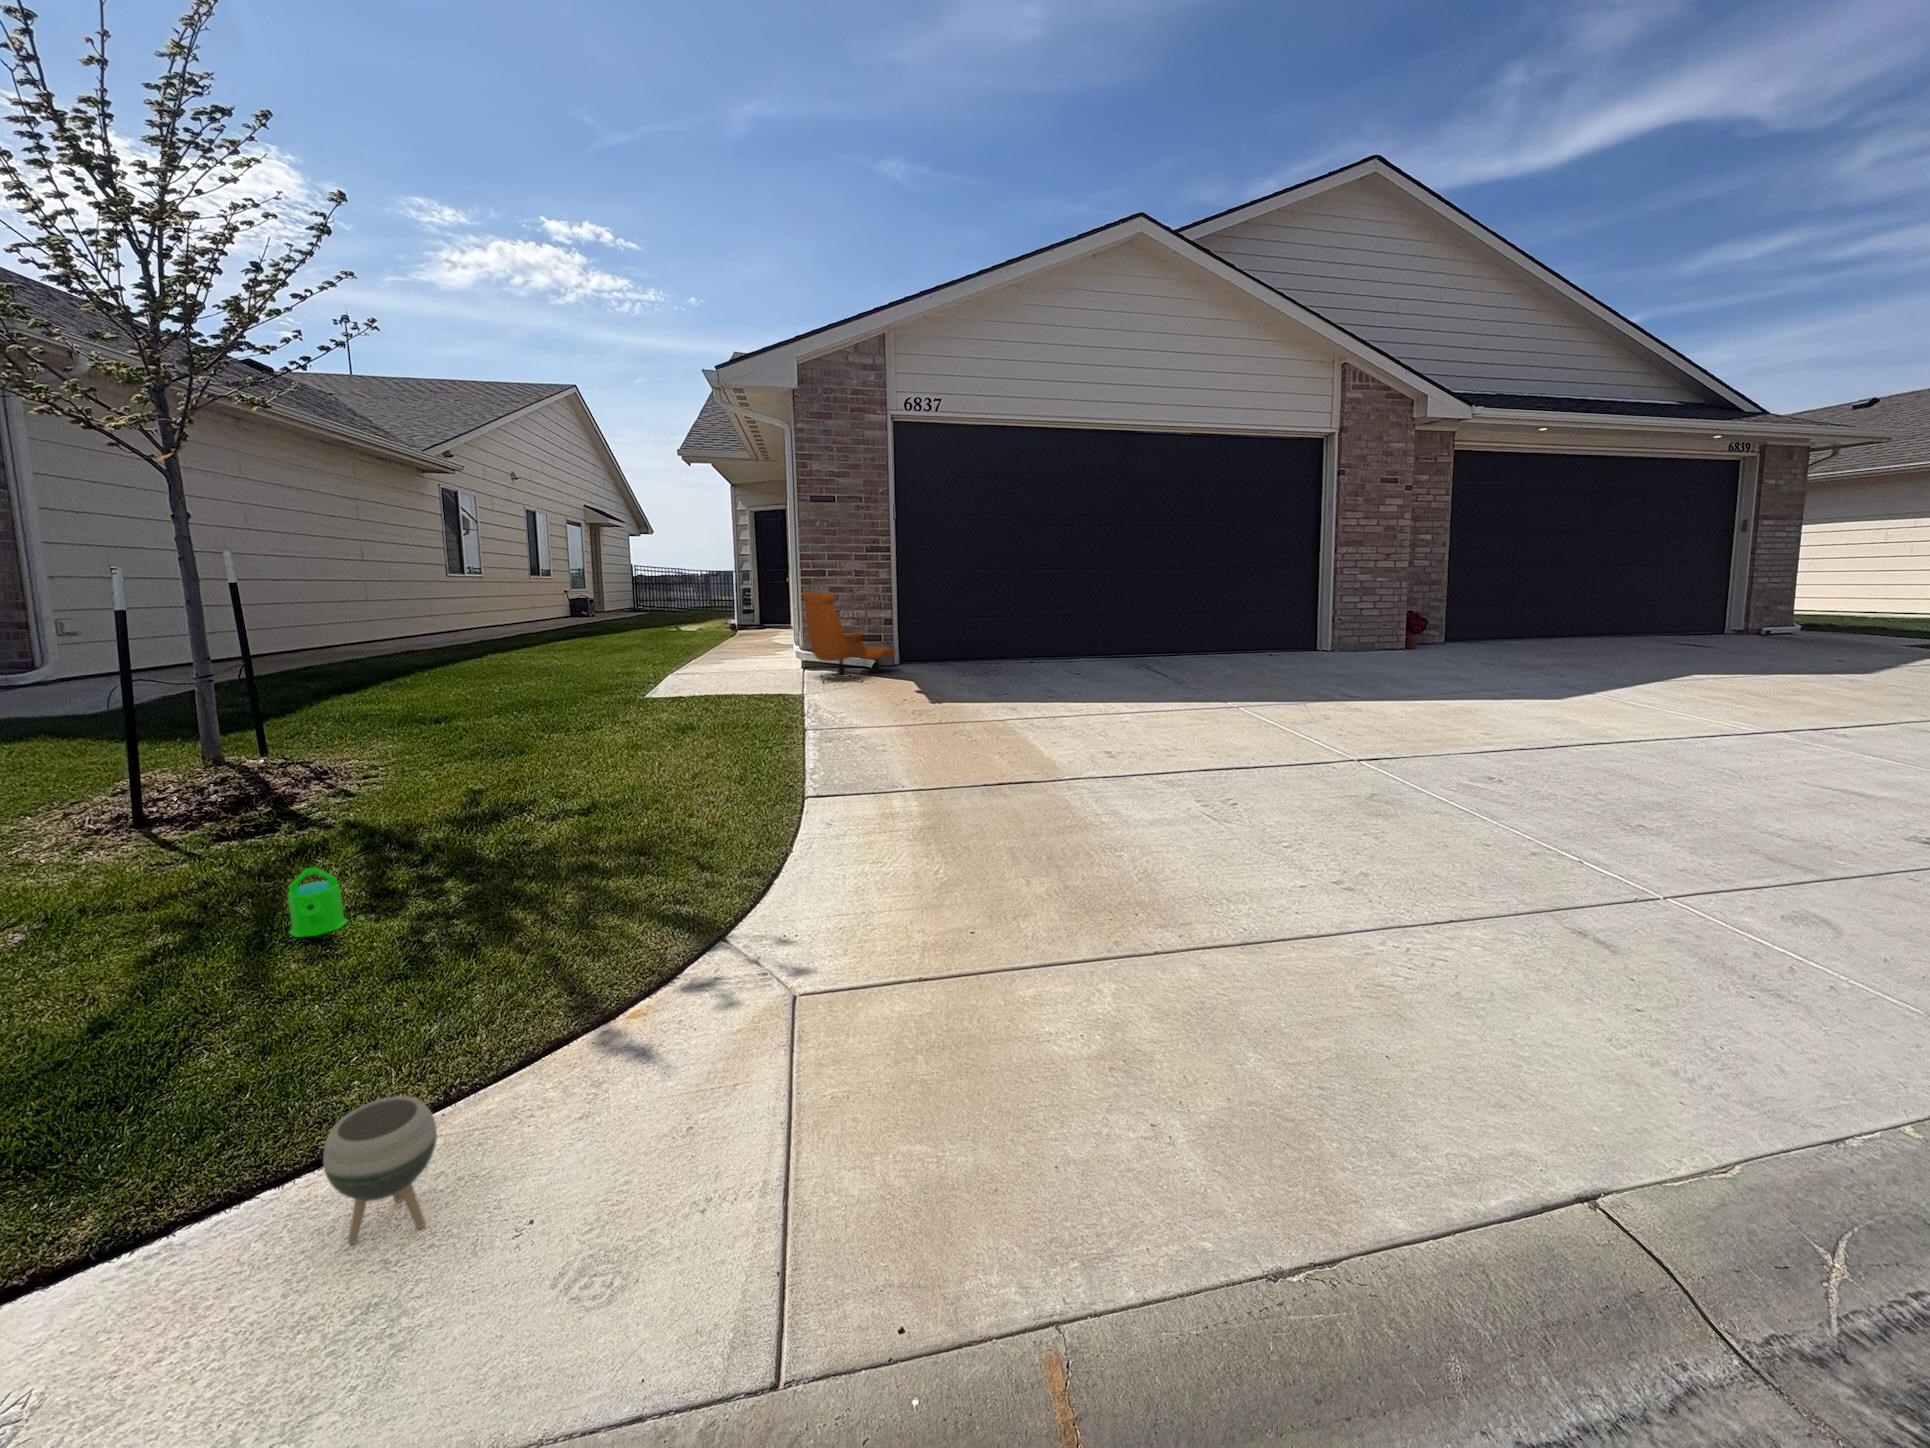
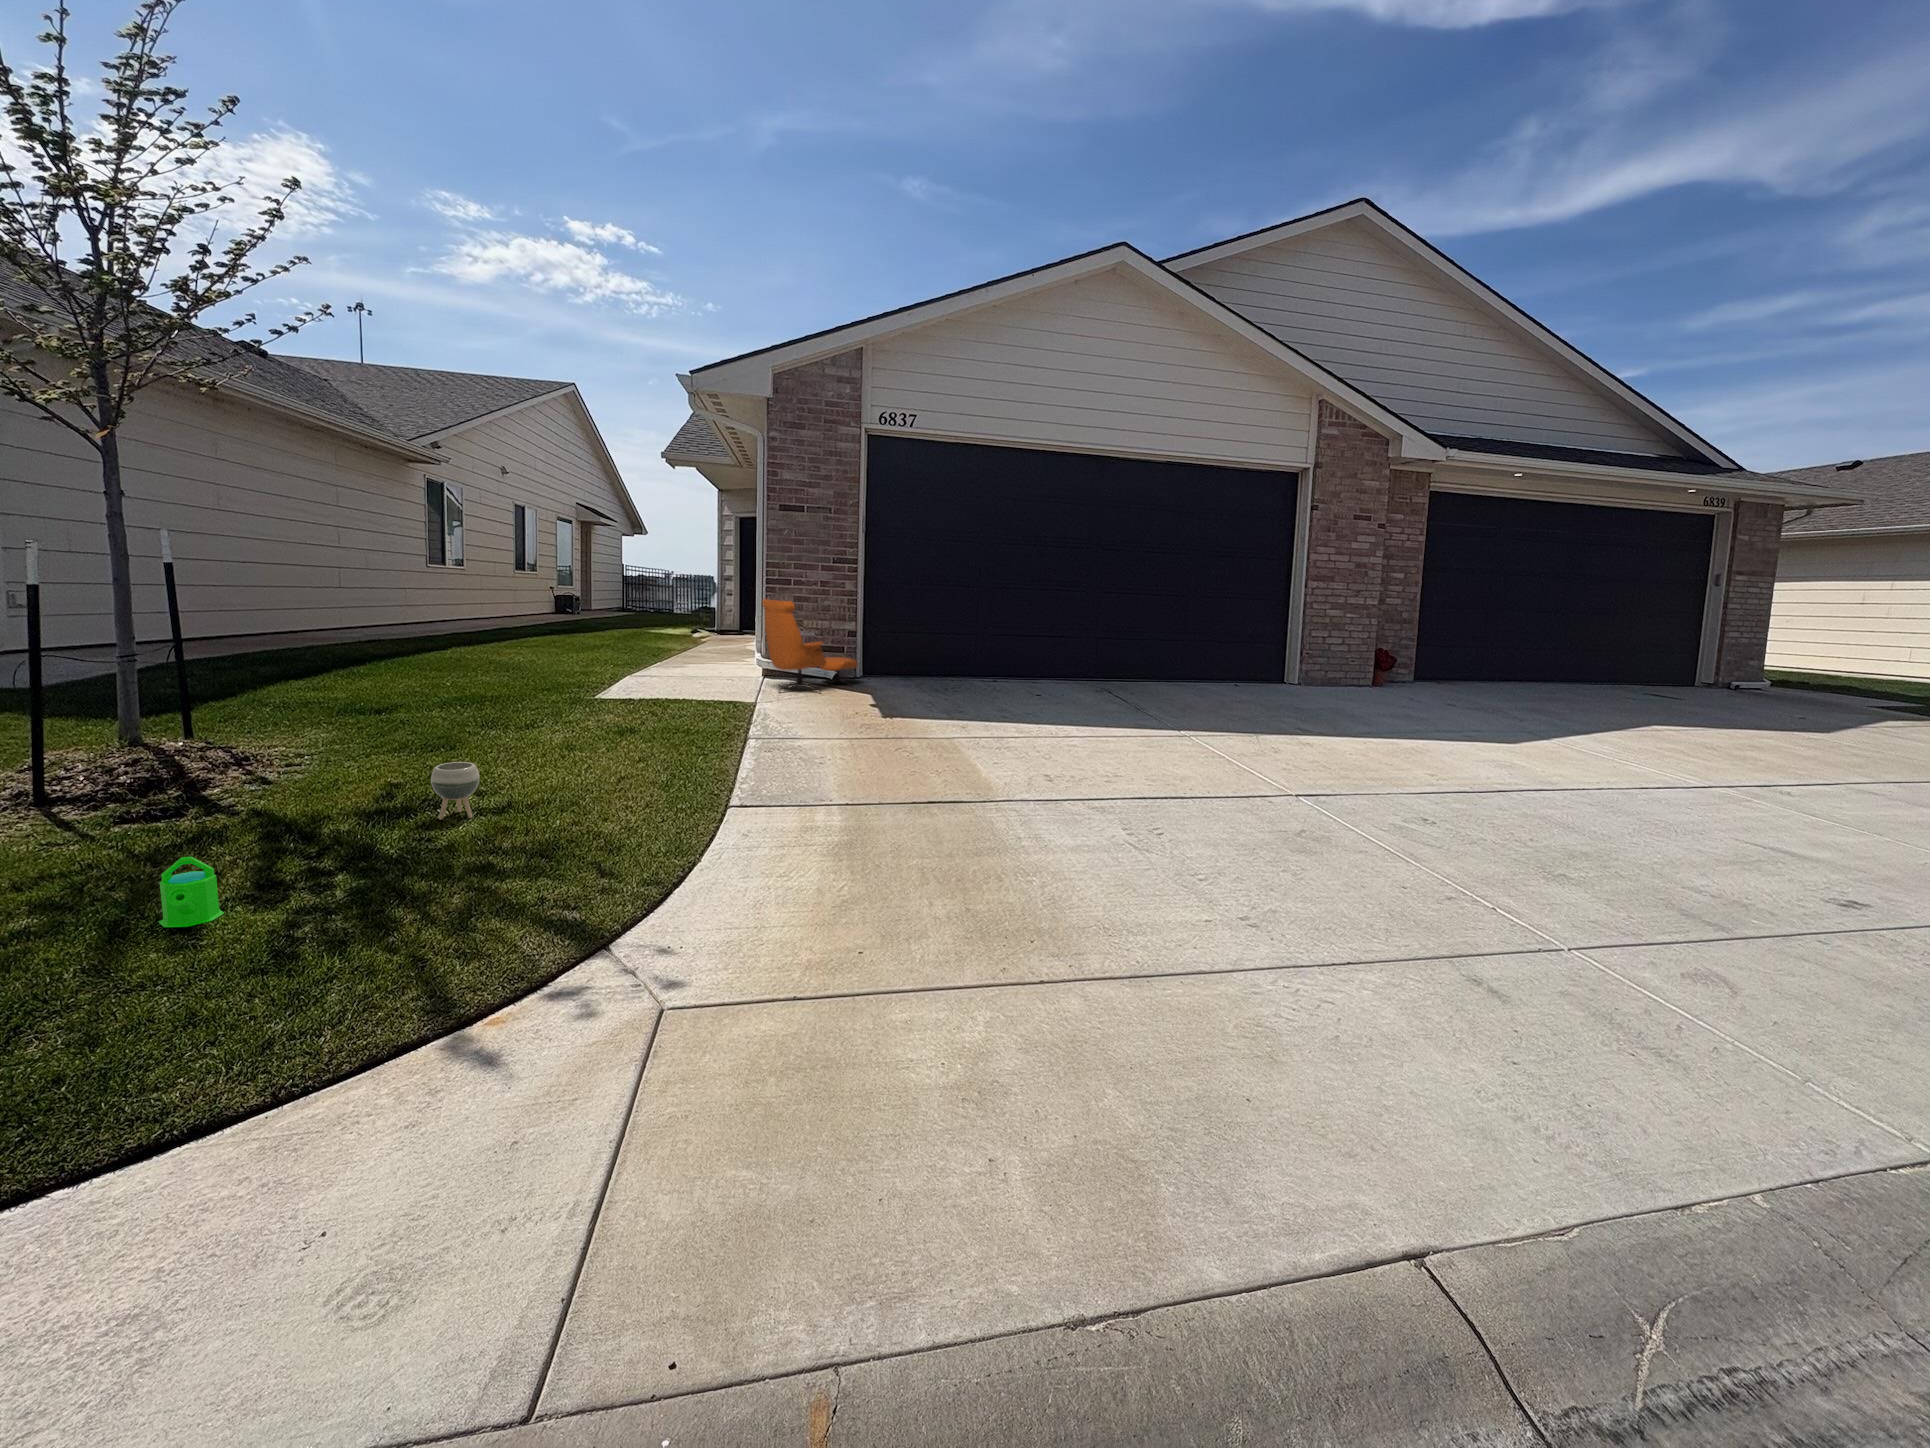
planter: present [323,1096,437,1245] -> present [431,762,480,820]

